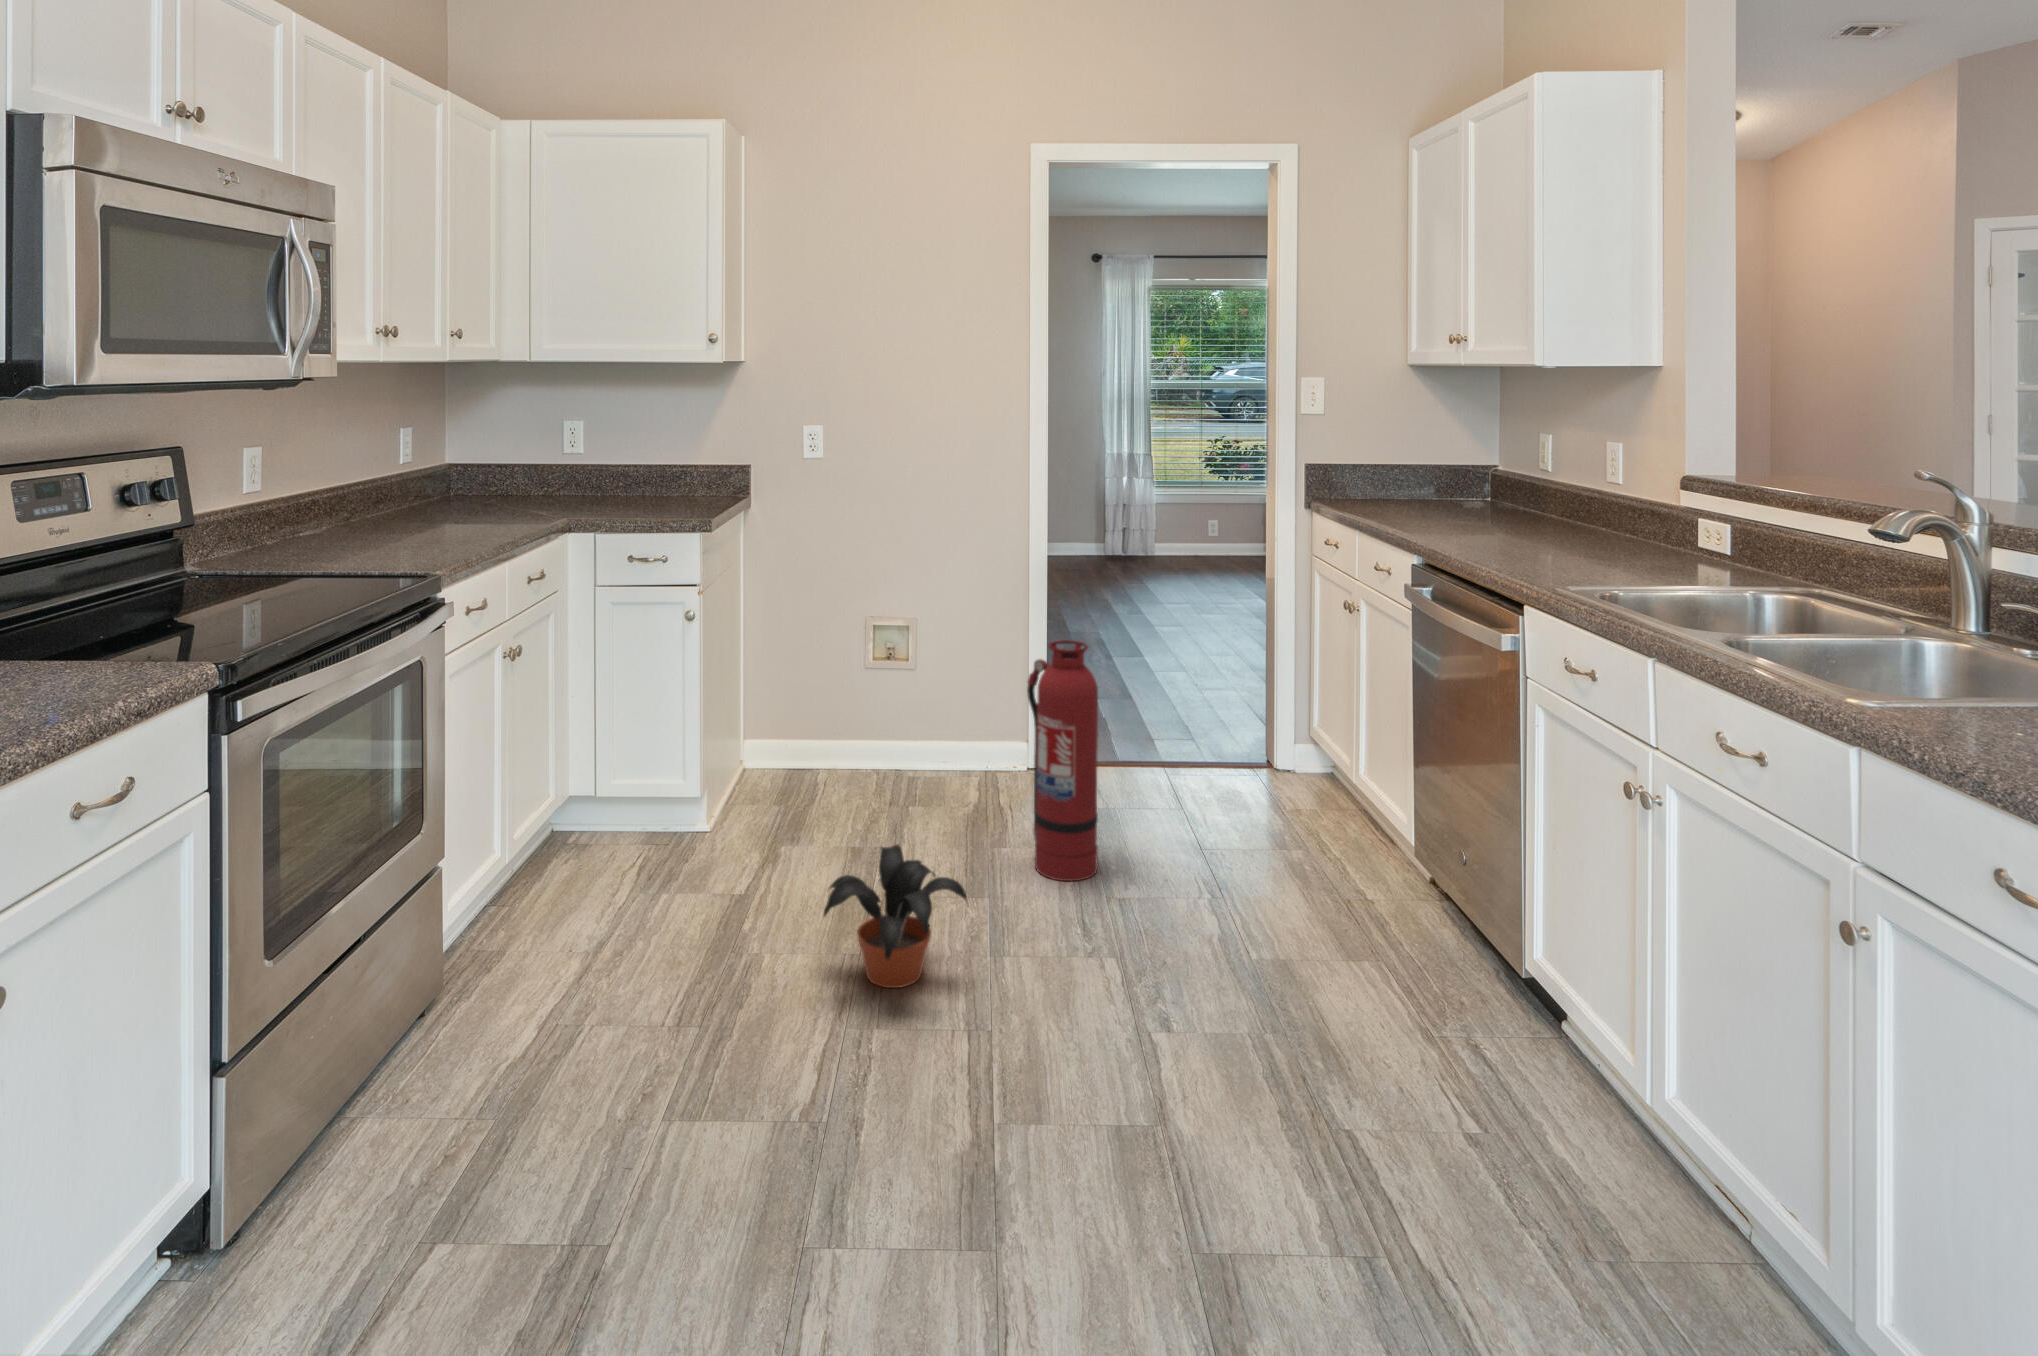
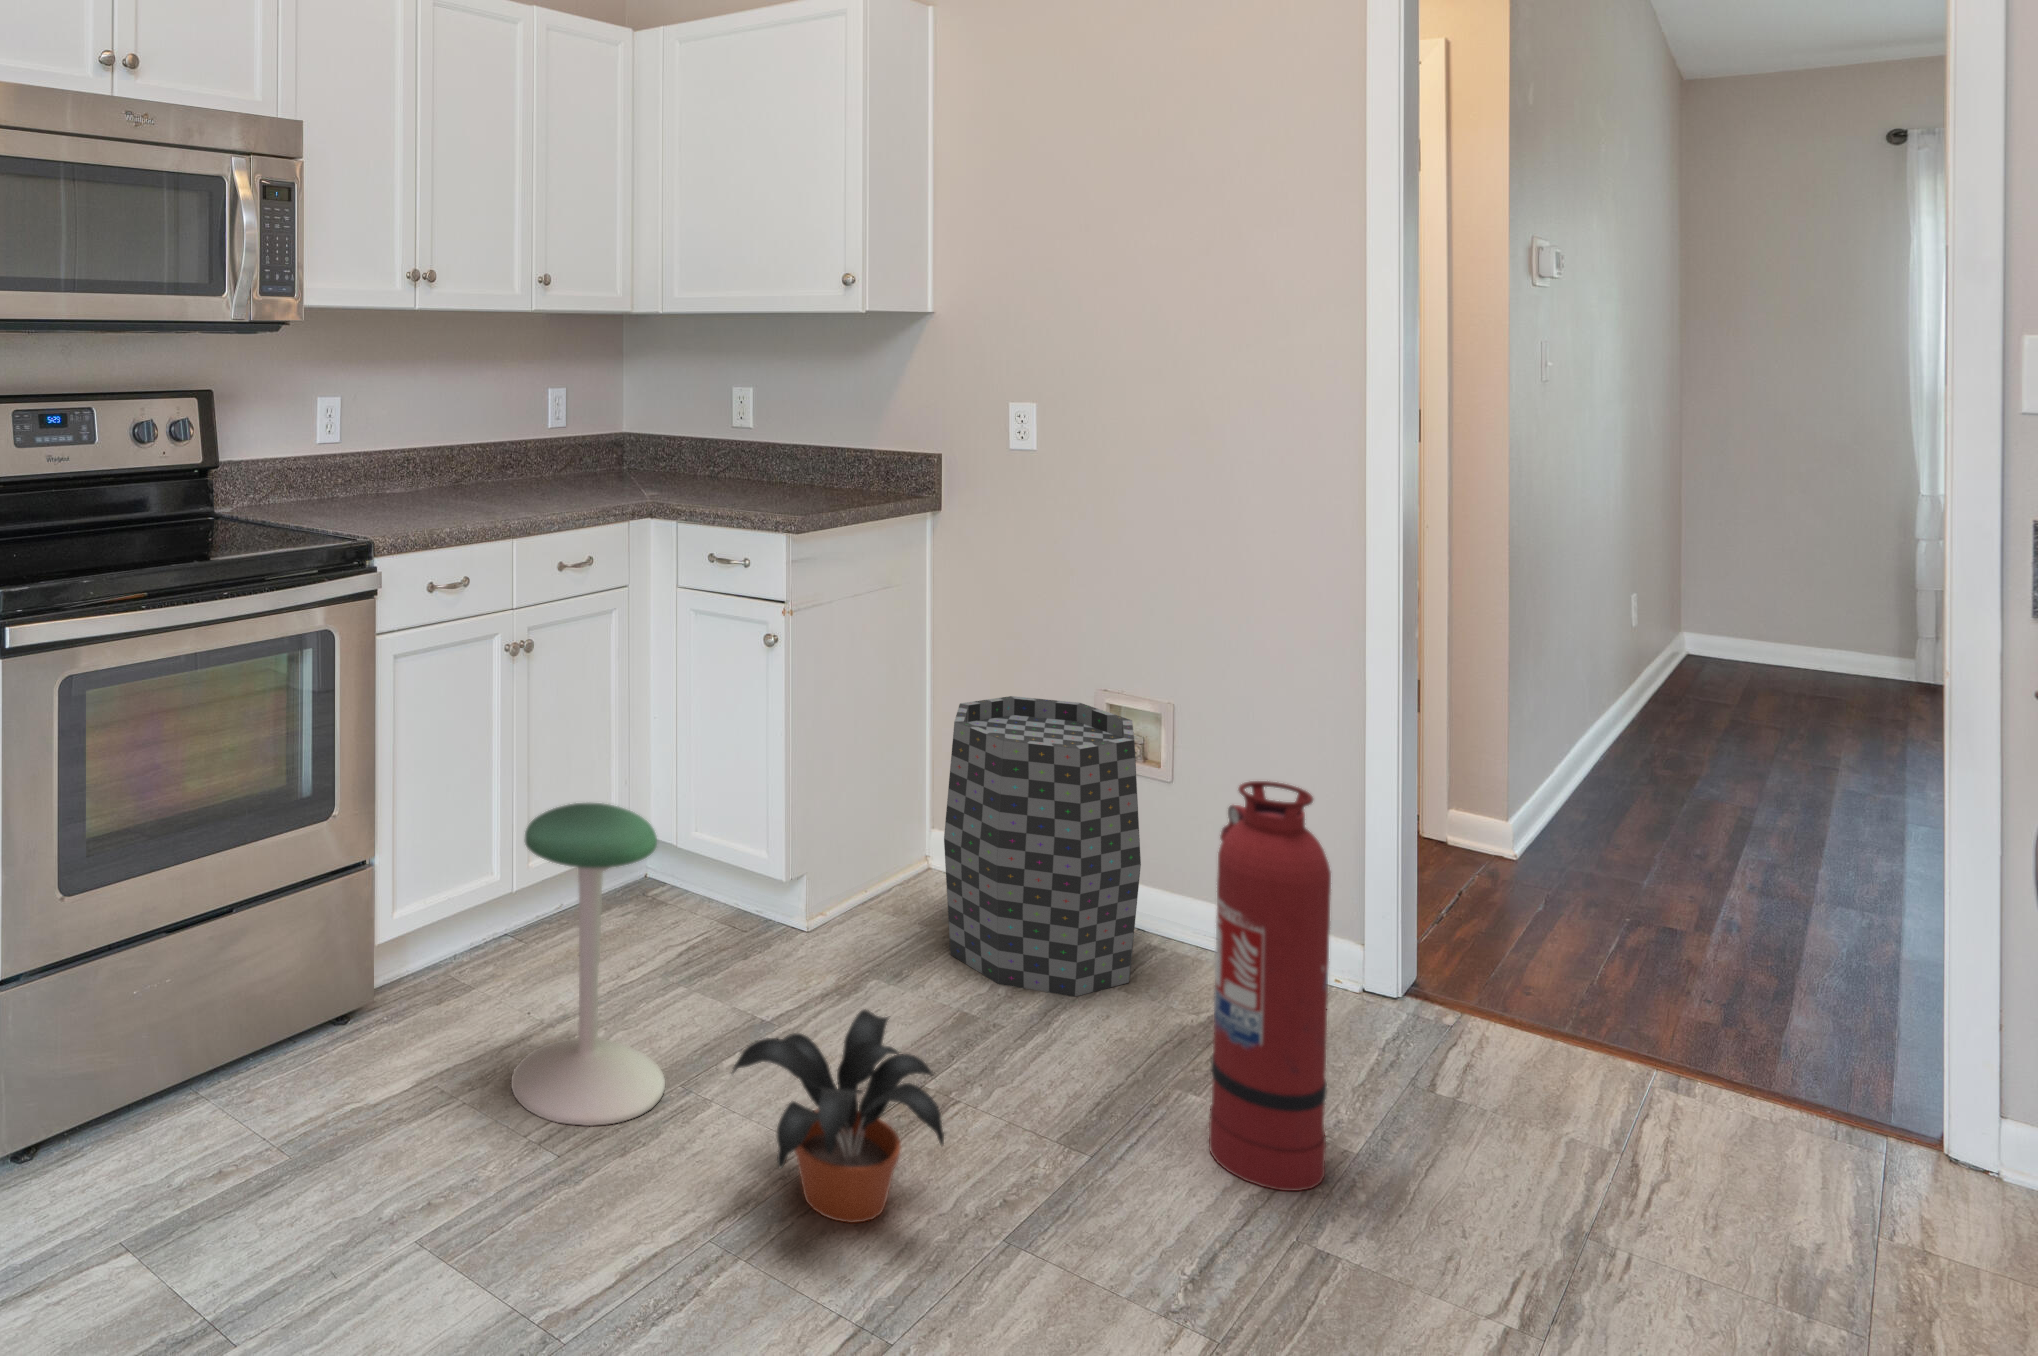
trash can: none [792,624,928,826] -> present [944,696,1141,997]
stool: none [603,754,728,1012] -> present [511,803,665,1126]

